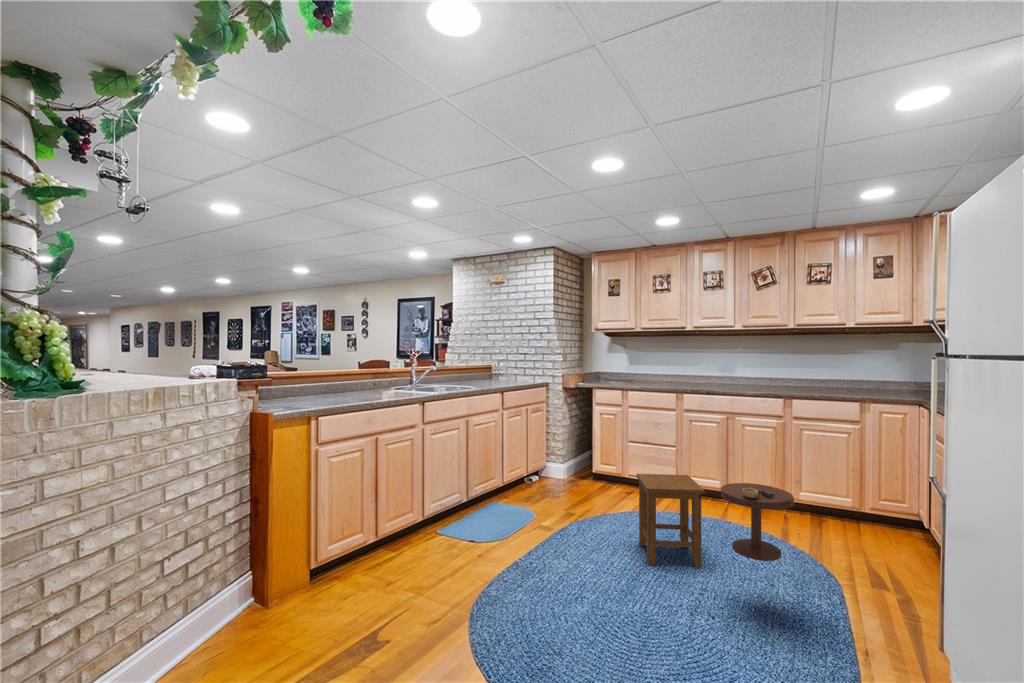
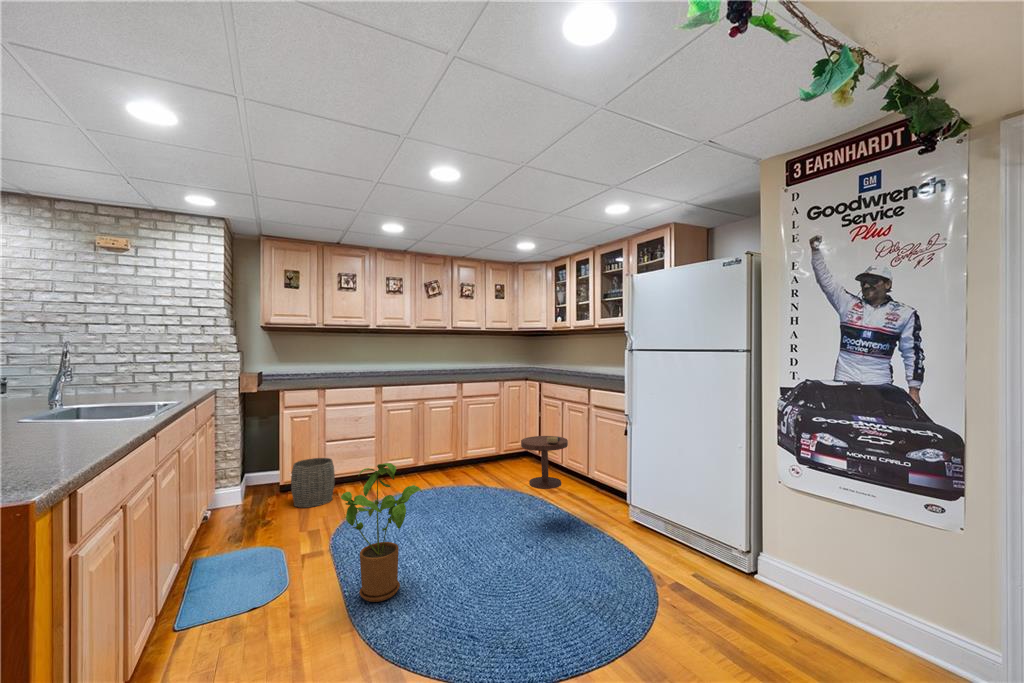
woven basket: none [586,453,623,497] -> present [291,458,335,508]
house plant: none [503,463,569,578] -> present [341,463,423,602]
stool: present [637,474,705,567] -> none [416,449,485,536]

